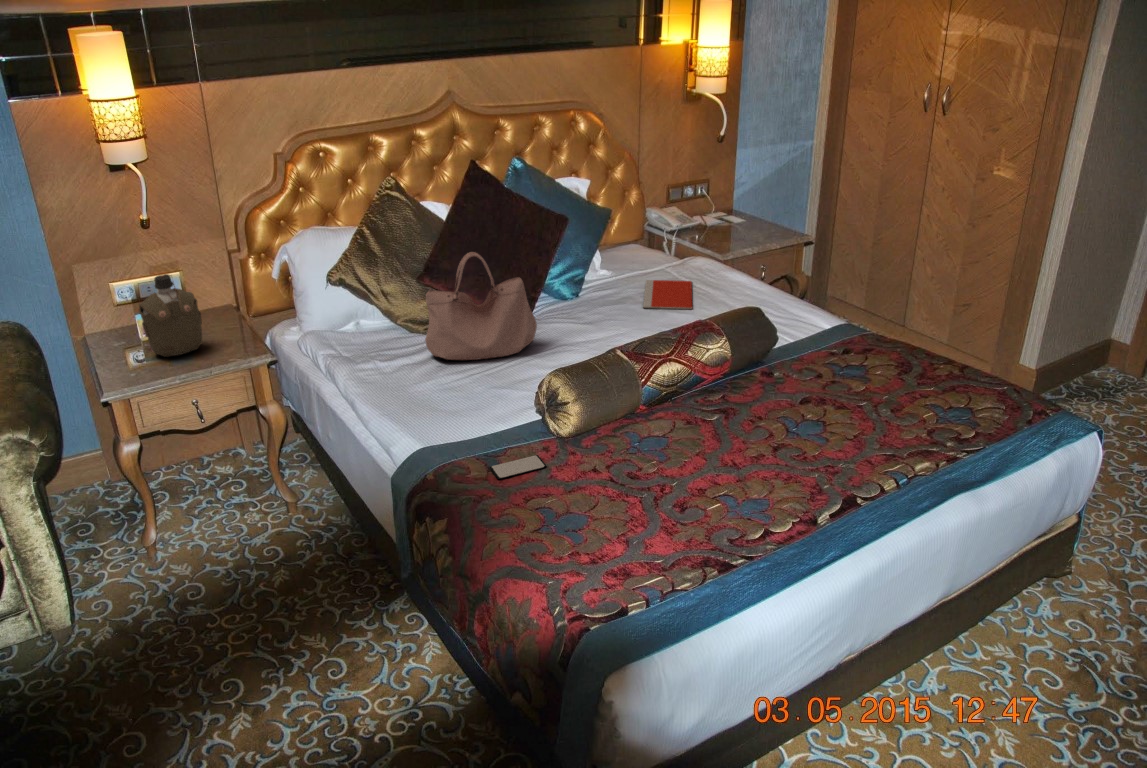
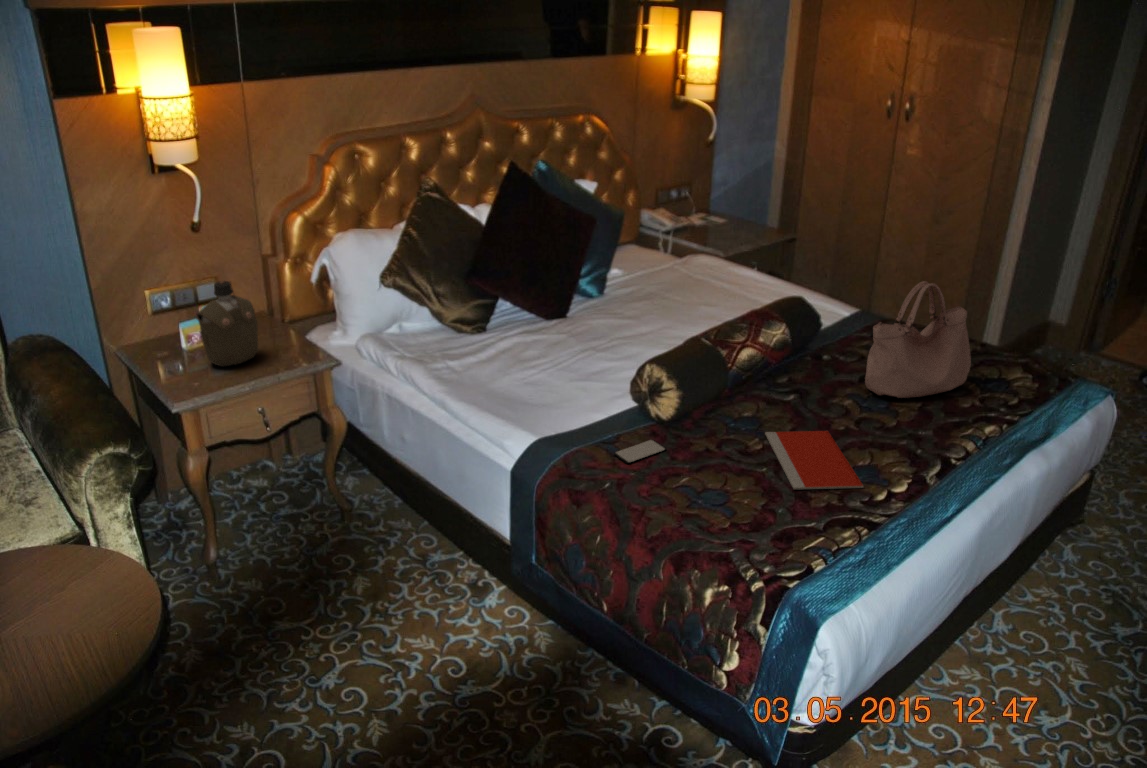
handbag: present [425,252,537,360] -> present [865,281,971,398]
notebook: present [643,280,692,309] -> present [765,431,864,489]

